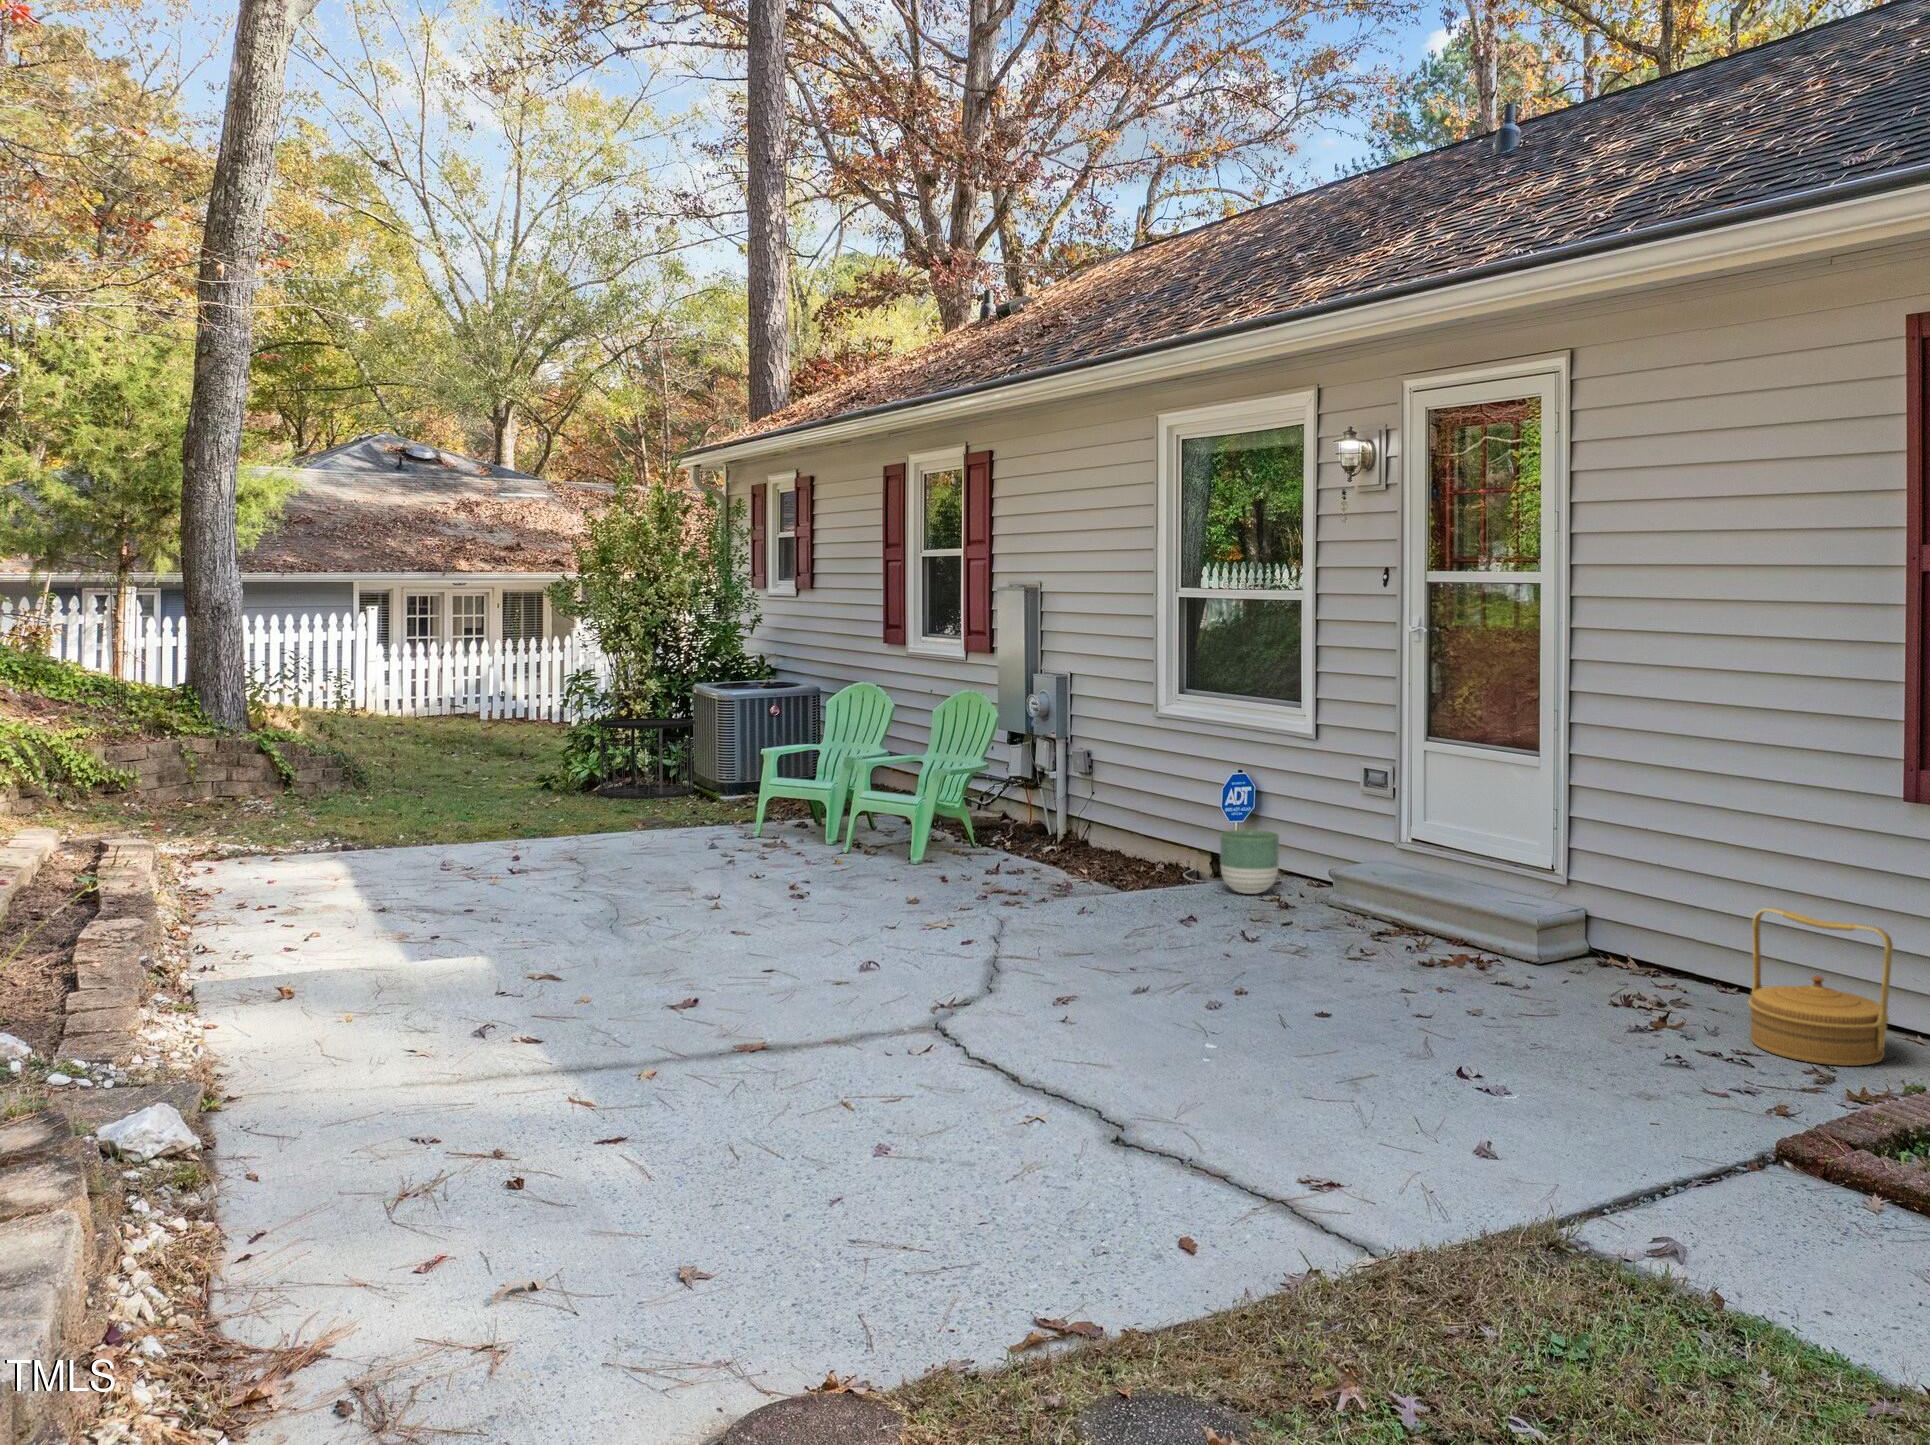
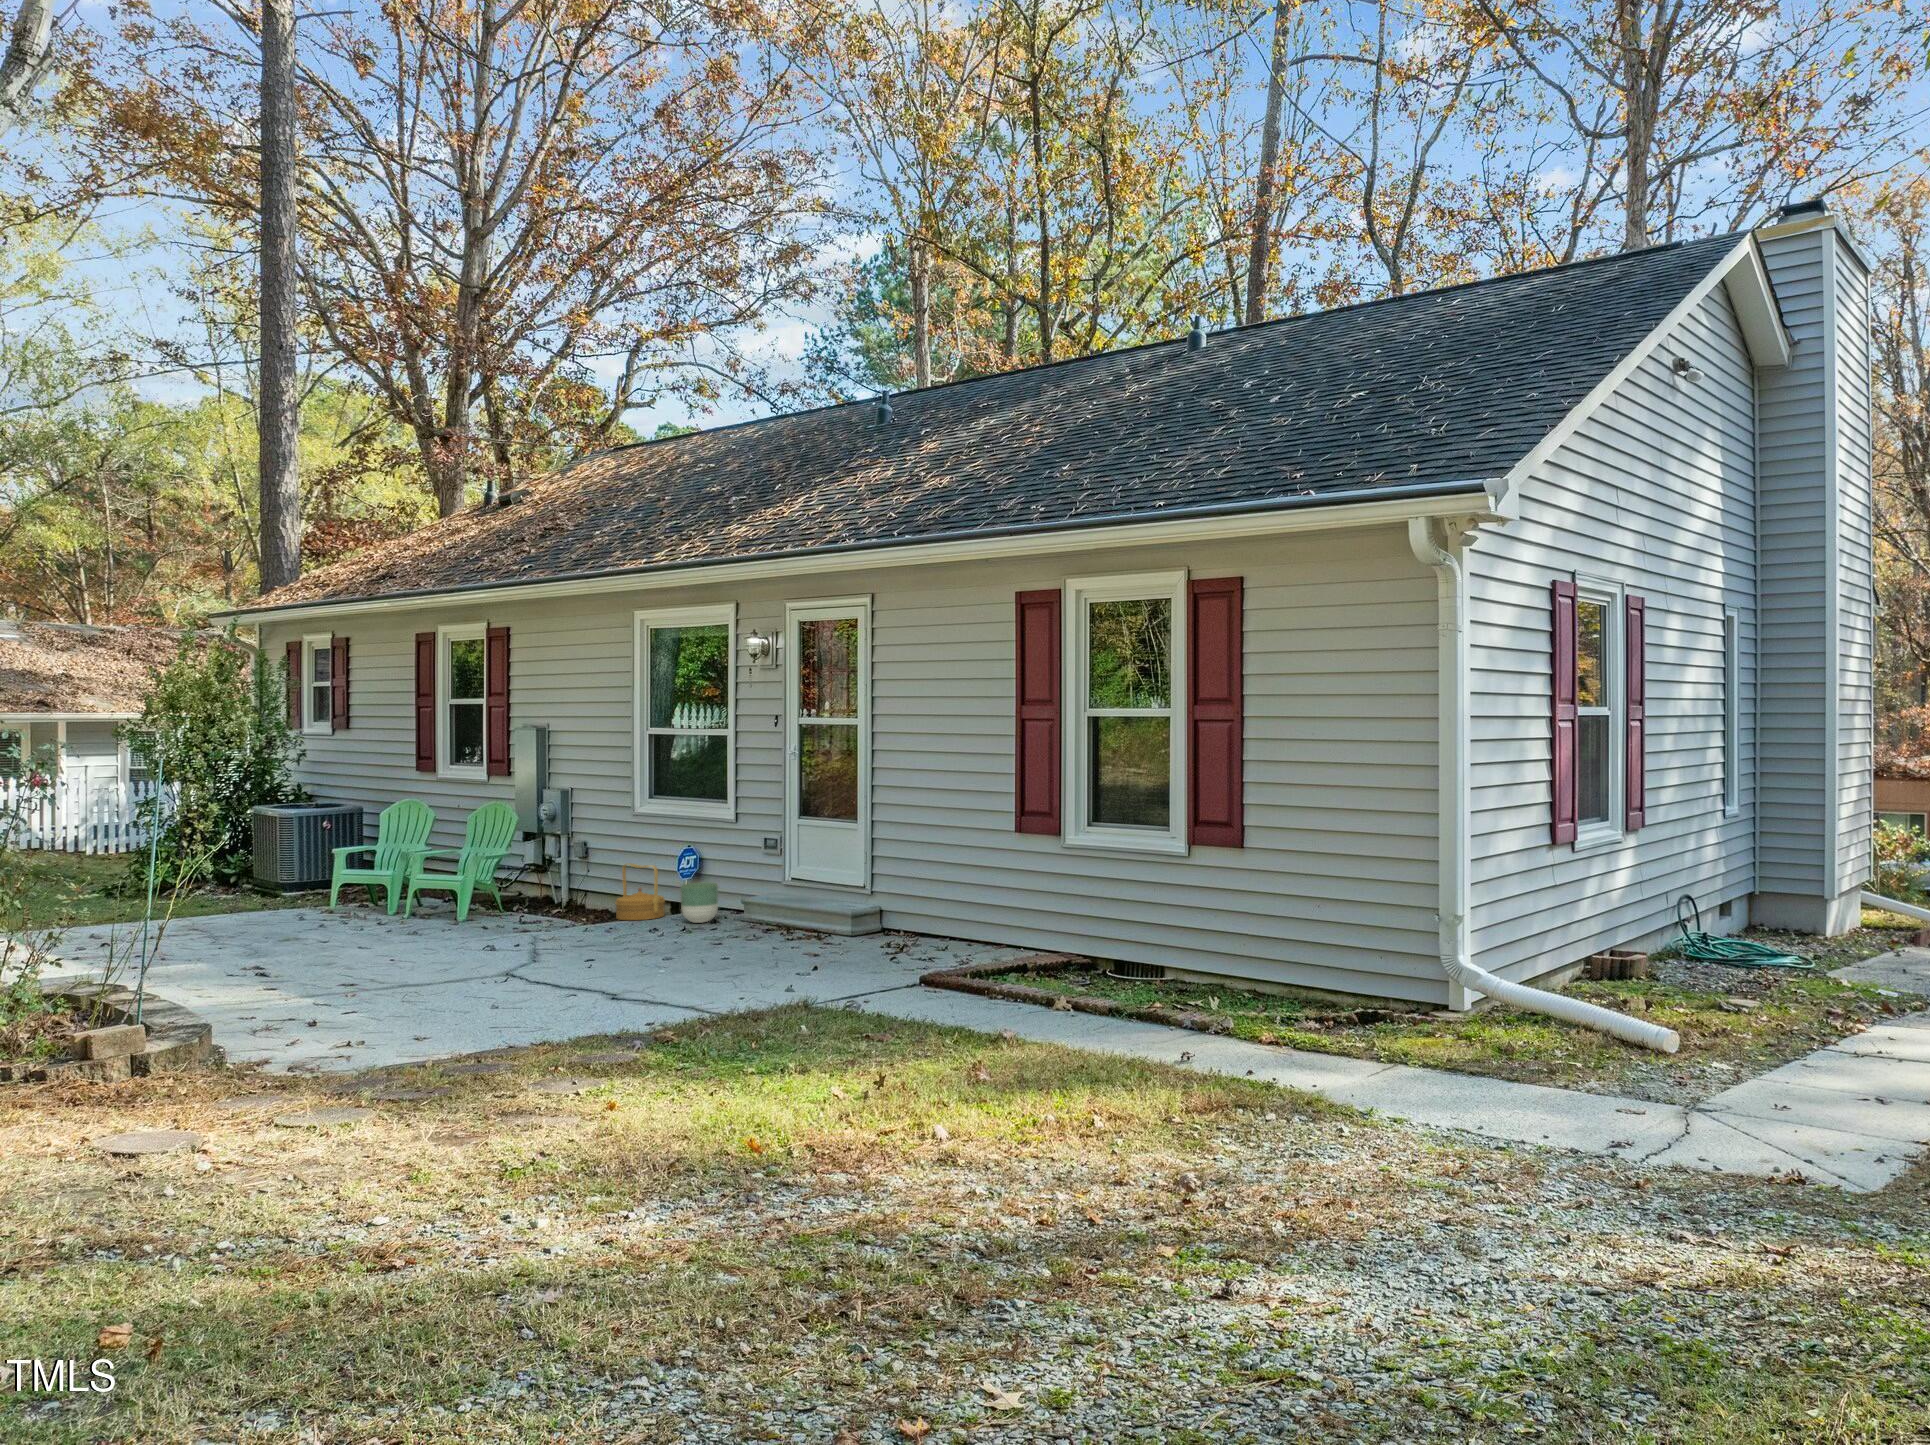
side table: present [597,718,695,798] -> none [168,837,256,904]
woven basket: present [1748,908,1893,1066] -> present [615,863,665,920]

